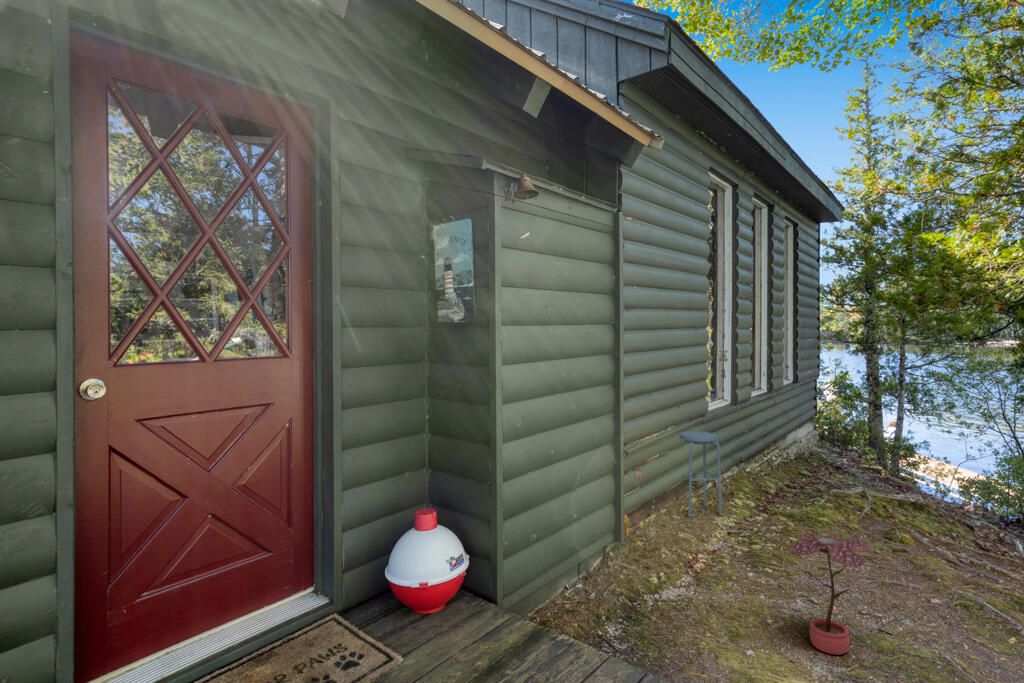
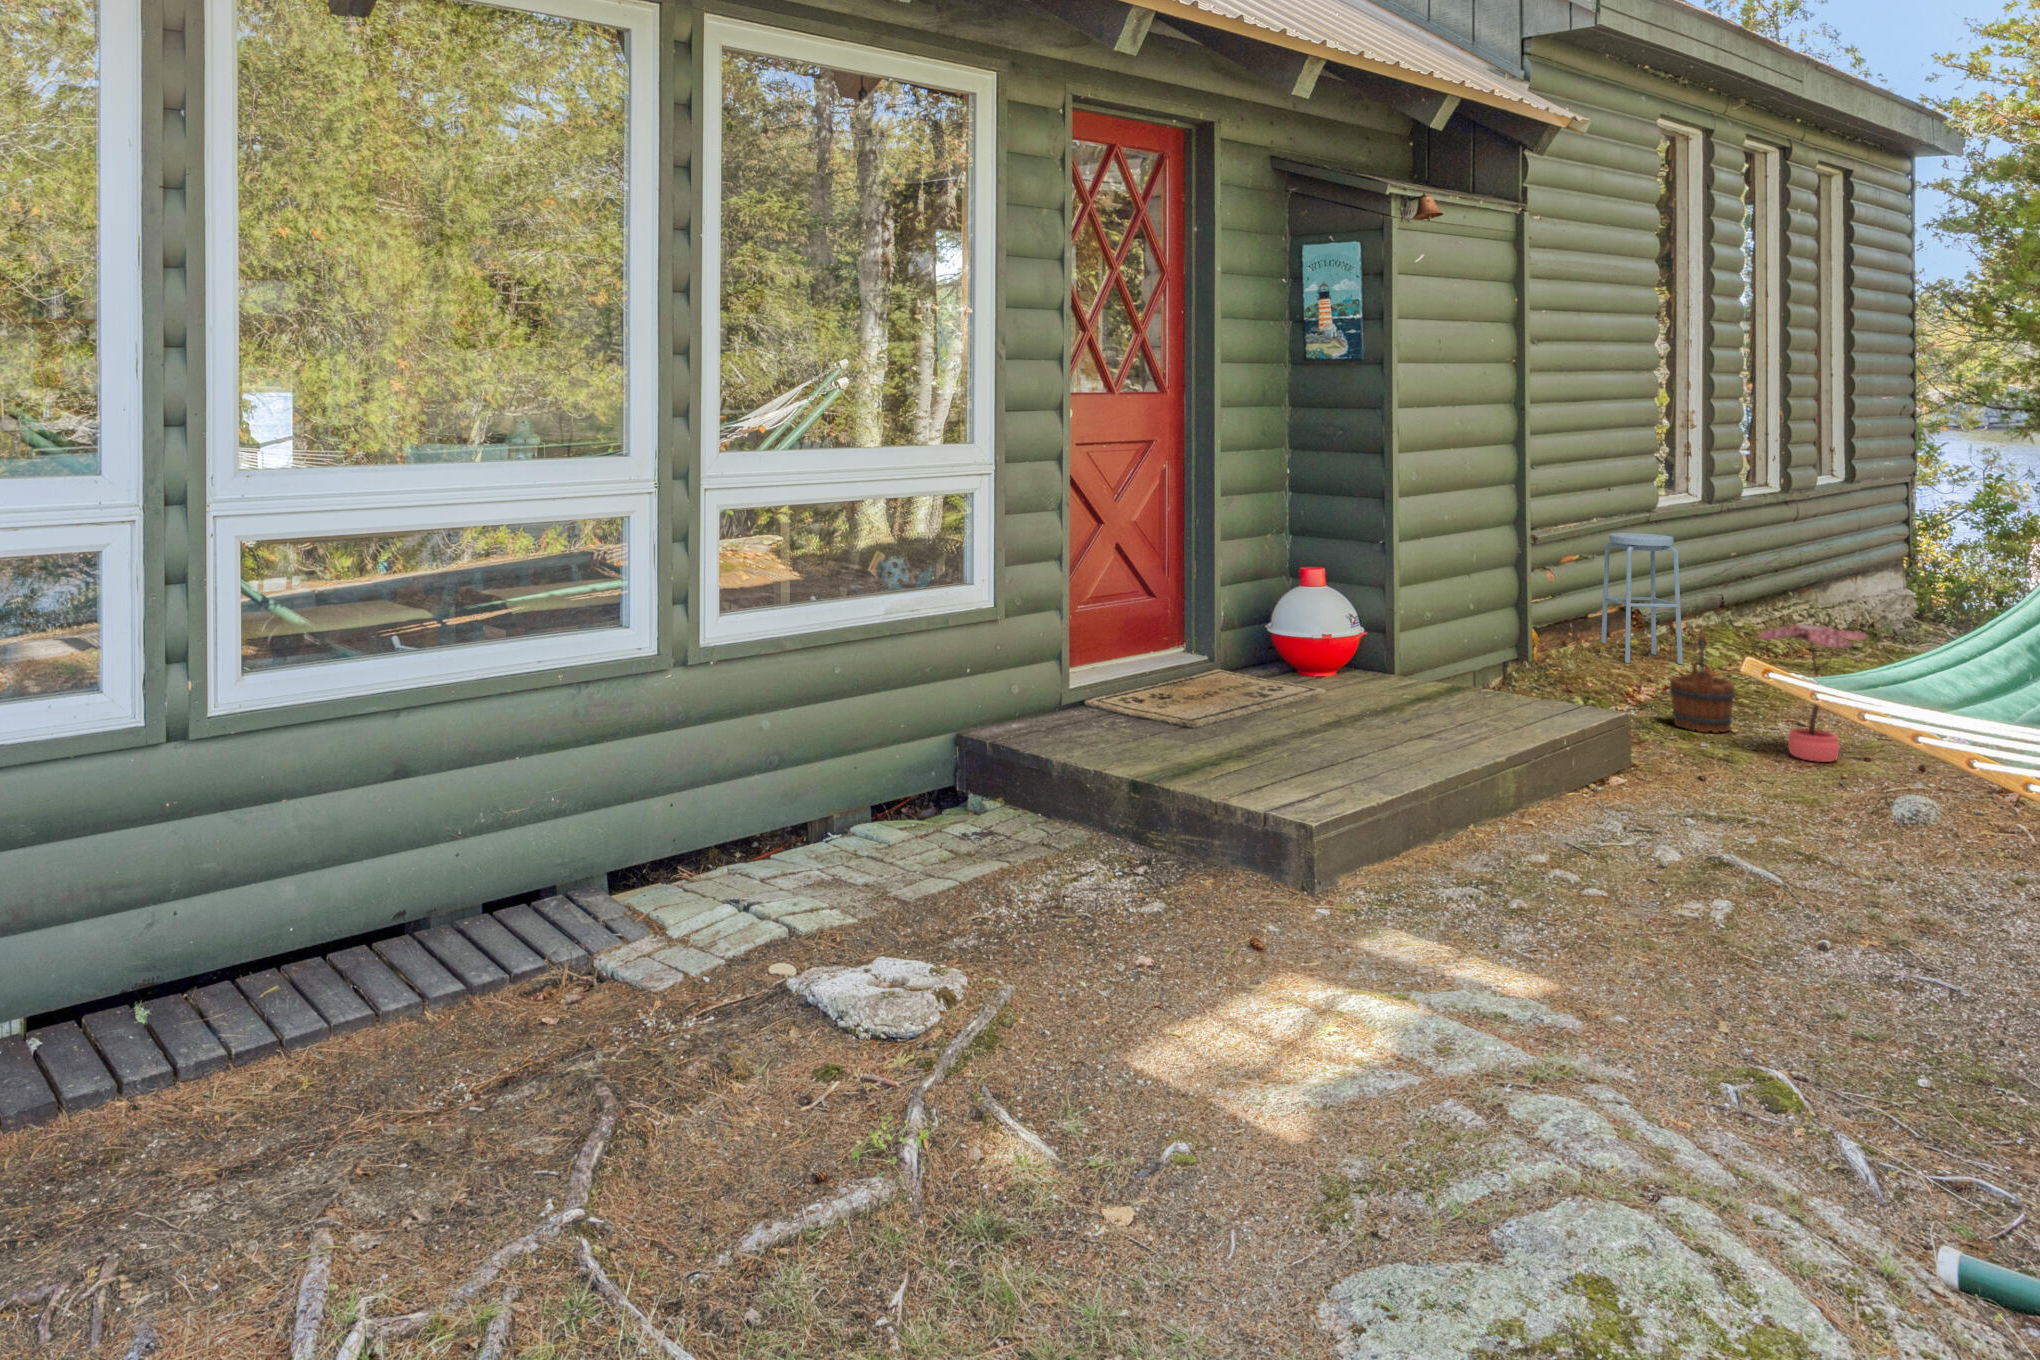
wooden bucket: none [719,530,766,611] -> present [1669,633,1735,733]

